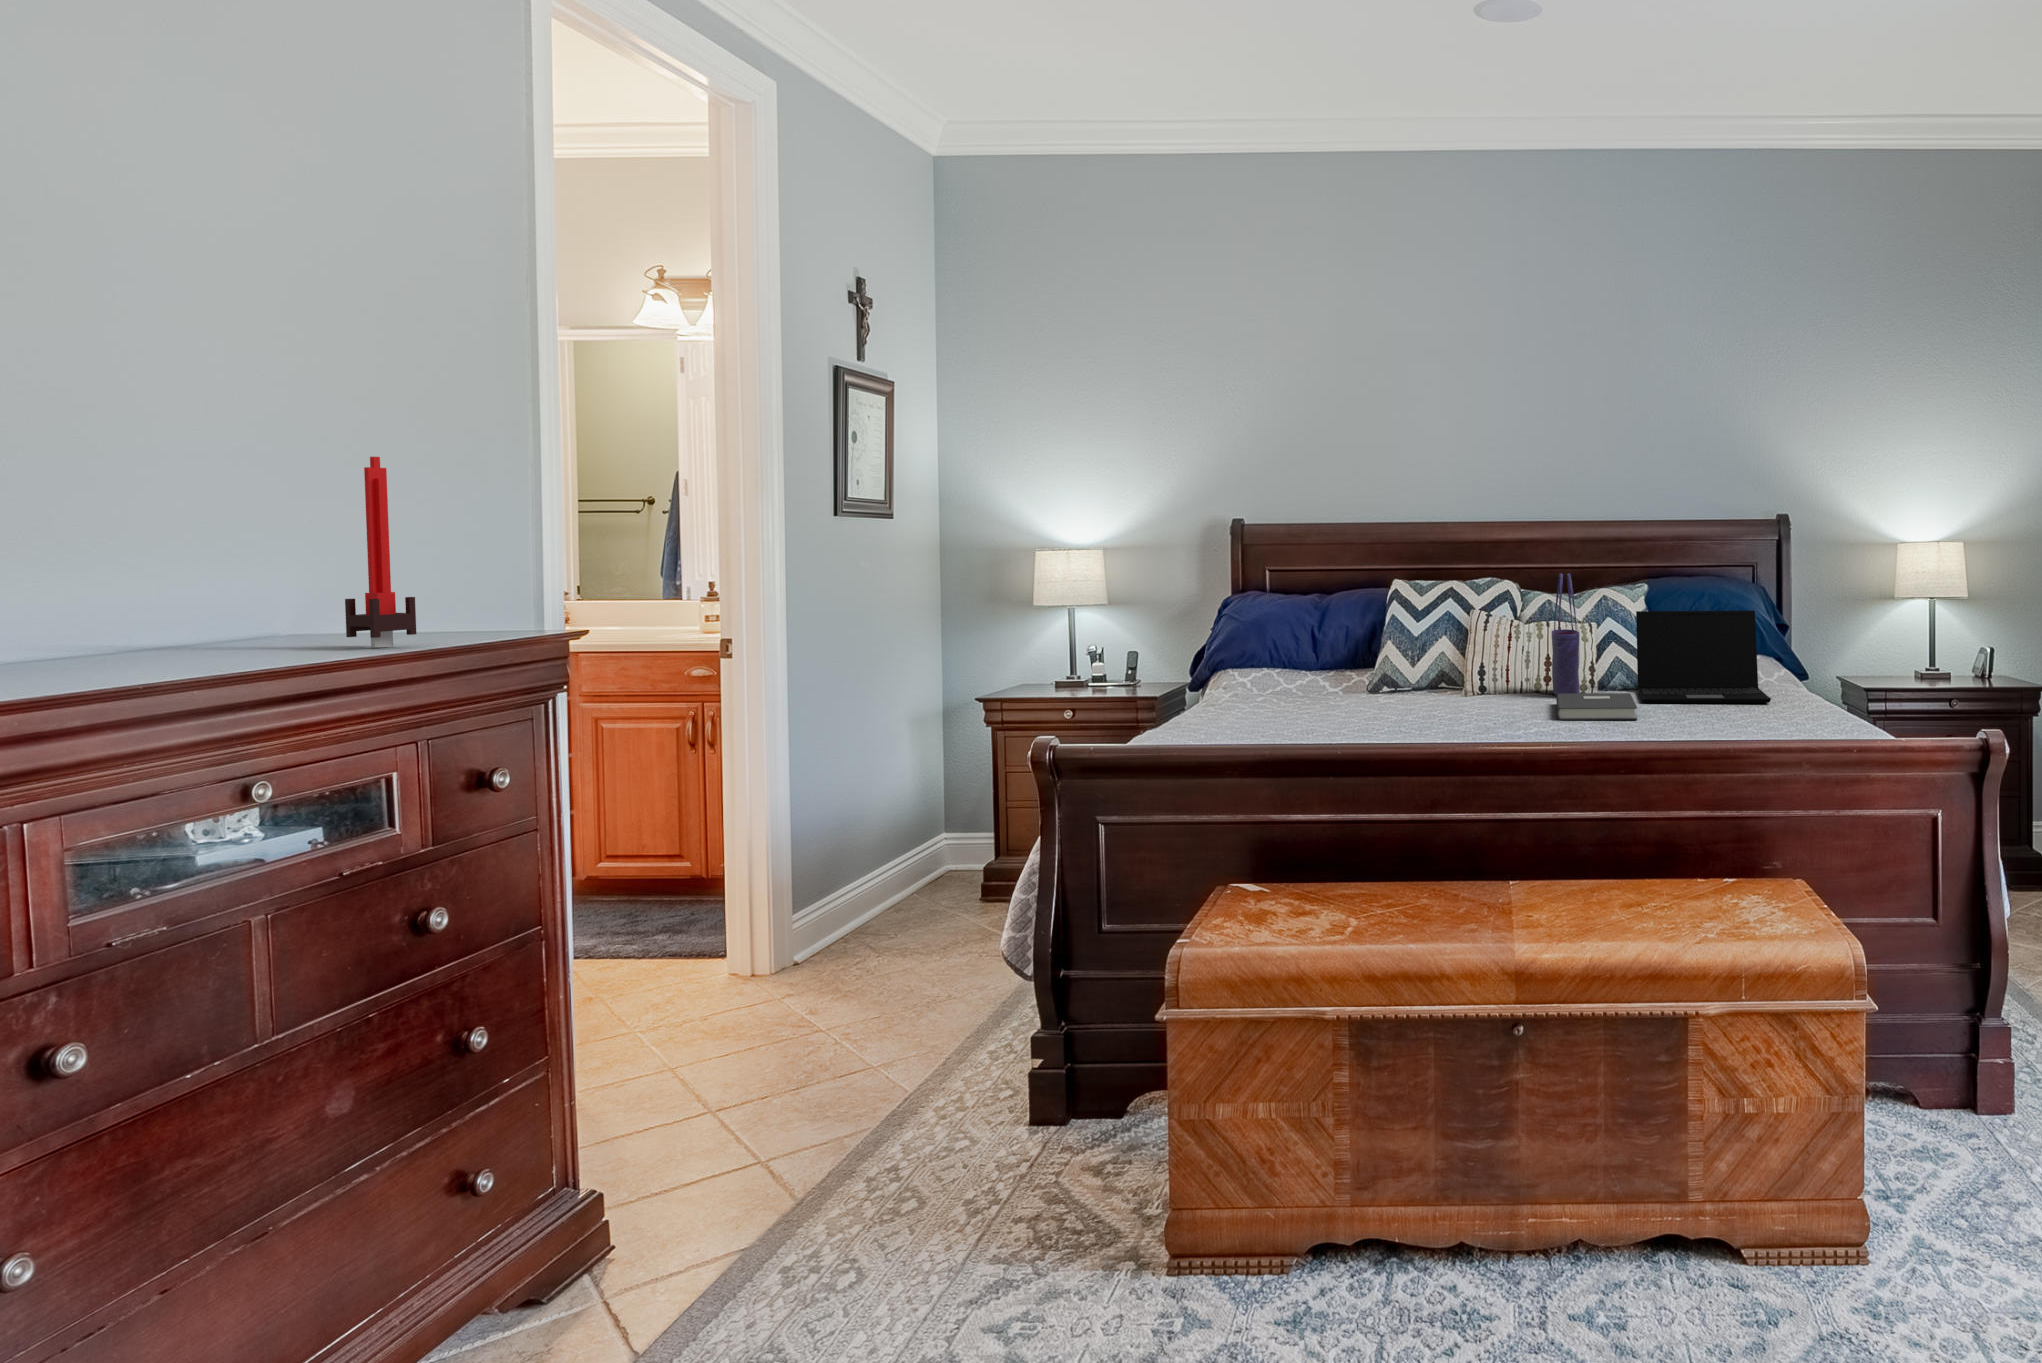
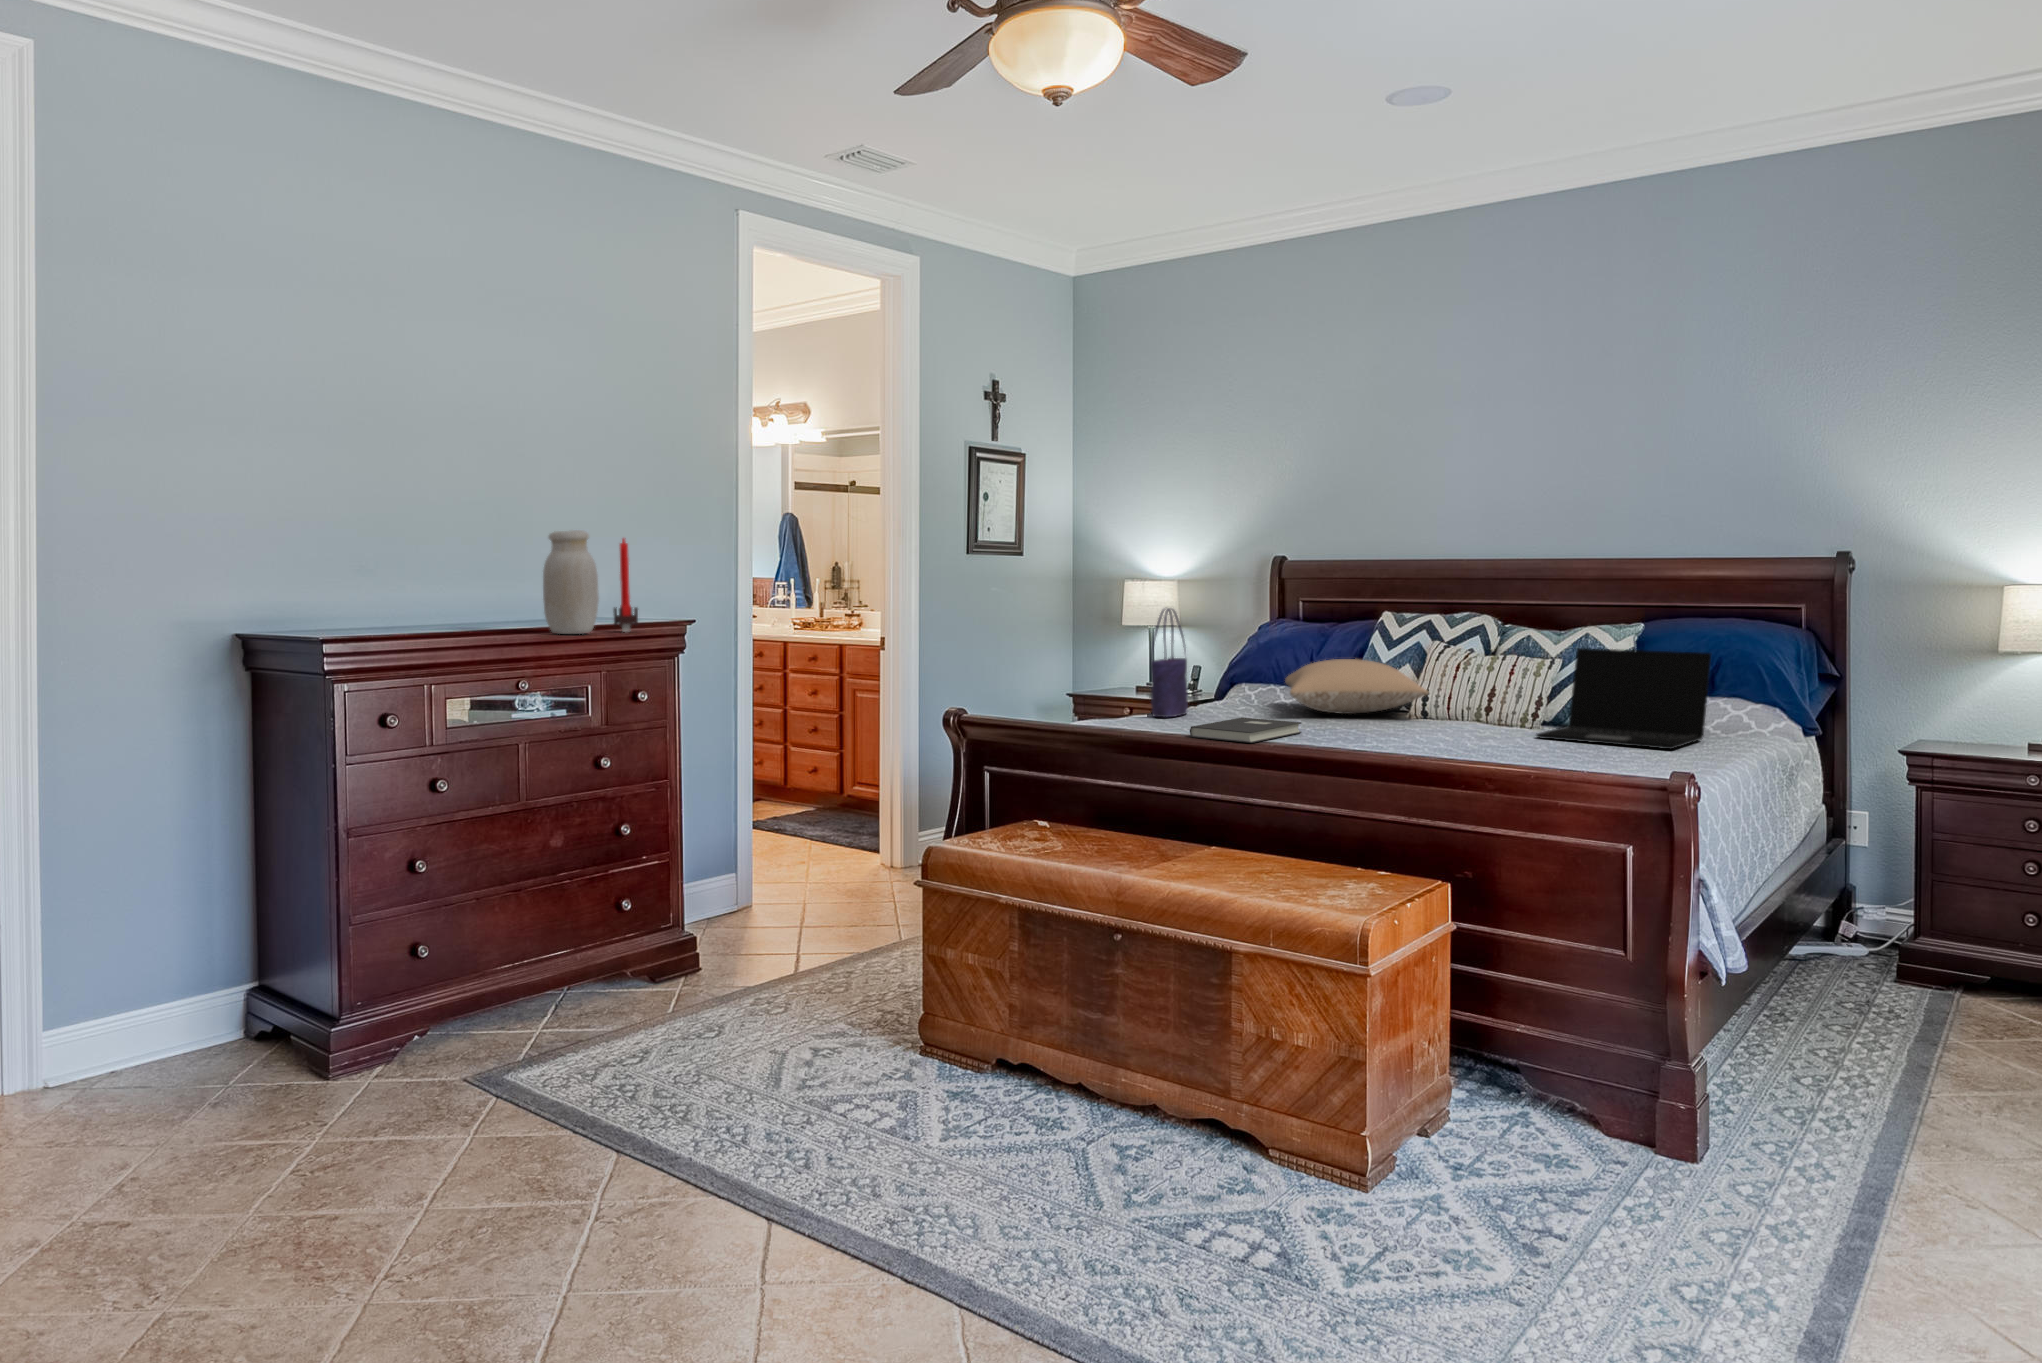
jar: none [166,433,334,659] -> present [543,530,599,634]
tote bag: present [1552,573,1580,696] -> present [1151,608,1188,717]
pillow: none [1325,634,1512,695] -> present [1285,659,1429,714]
book: present [1556,693,1637,720] -> present [1190,718,1301,743]

